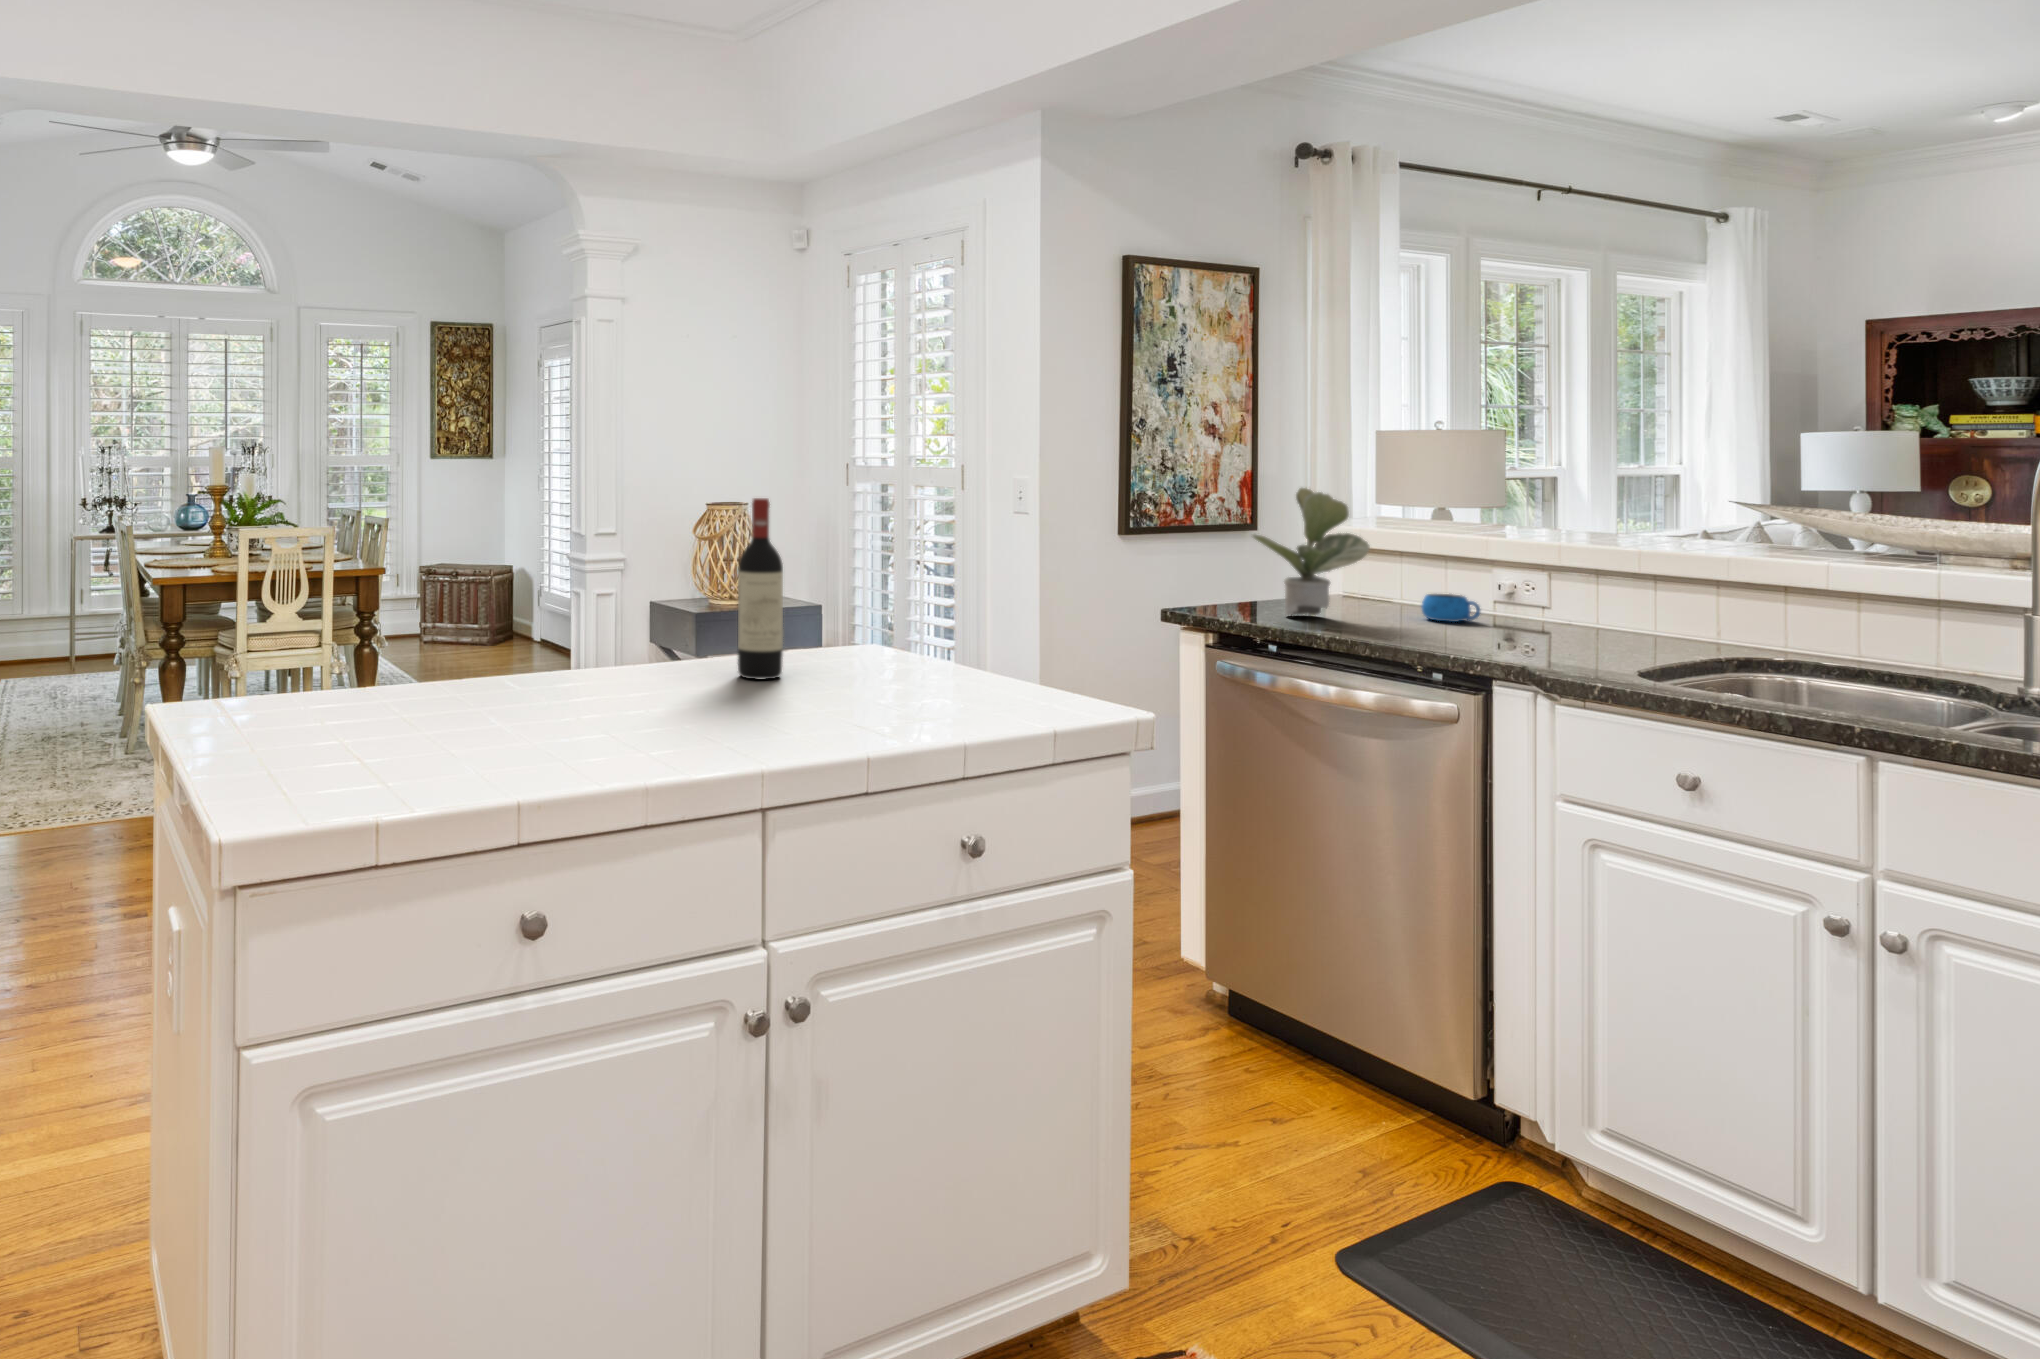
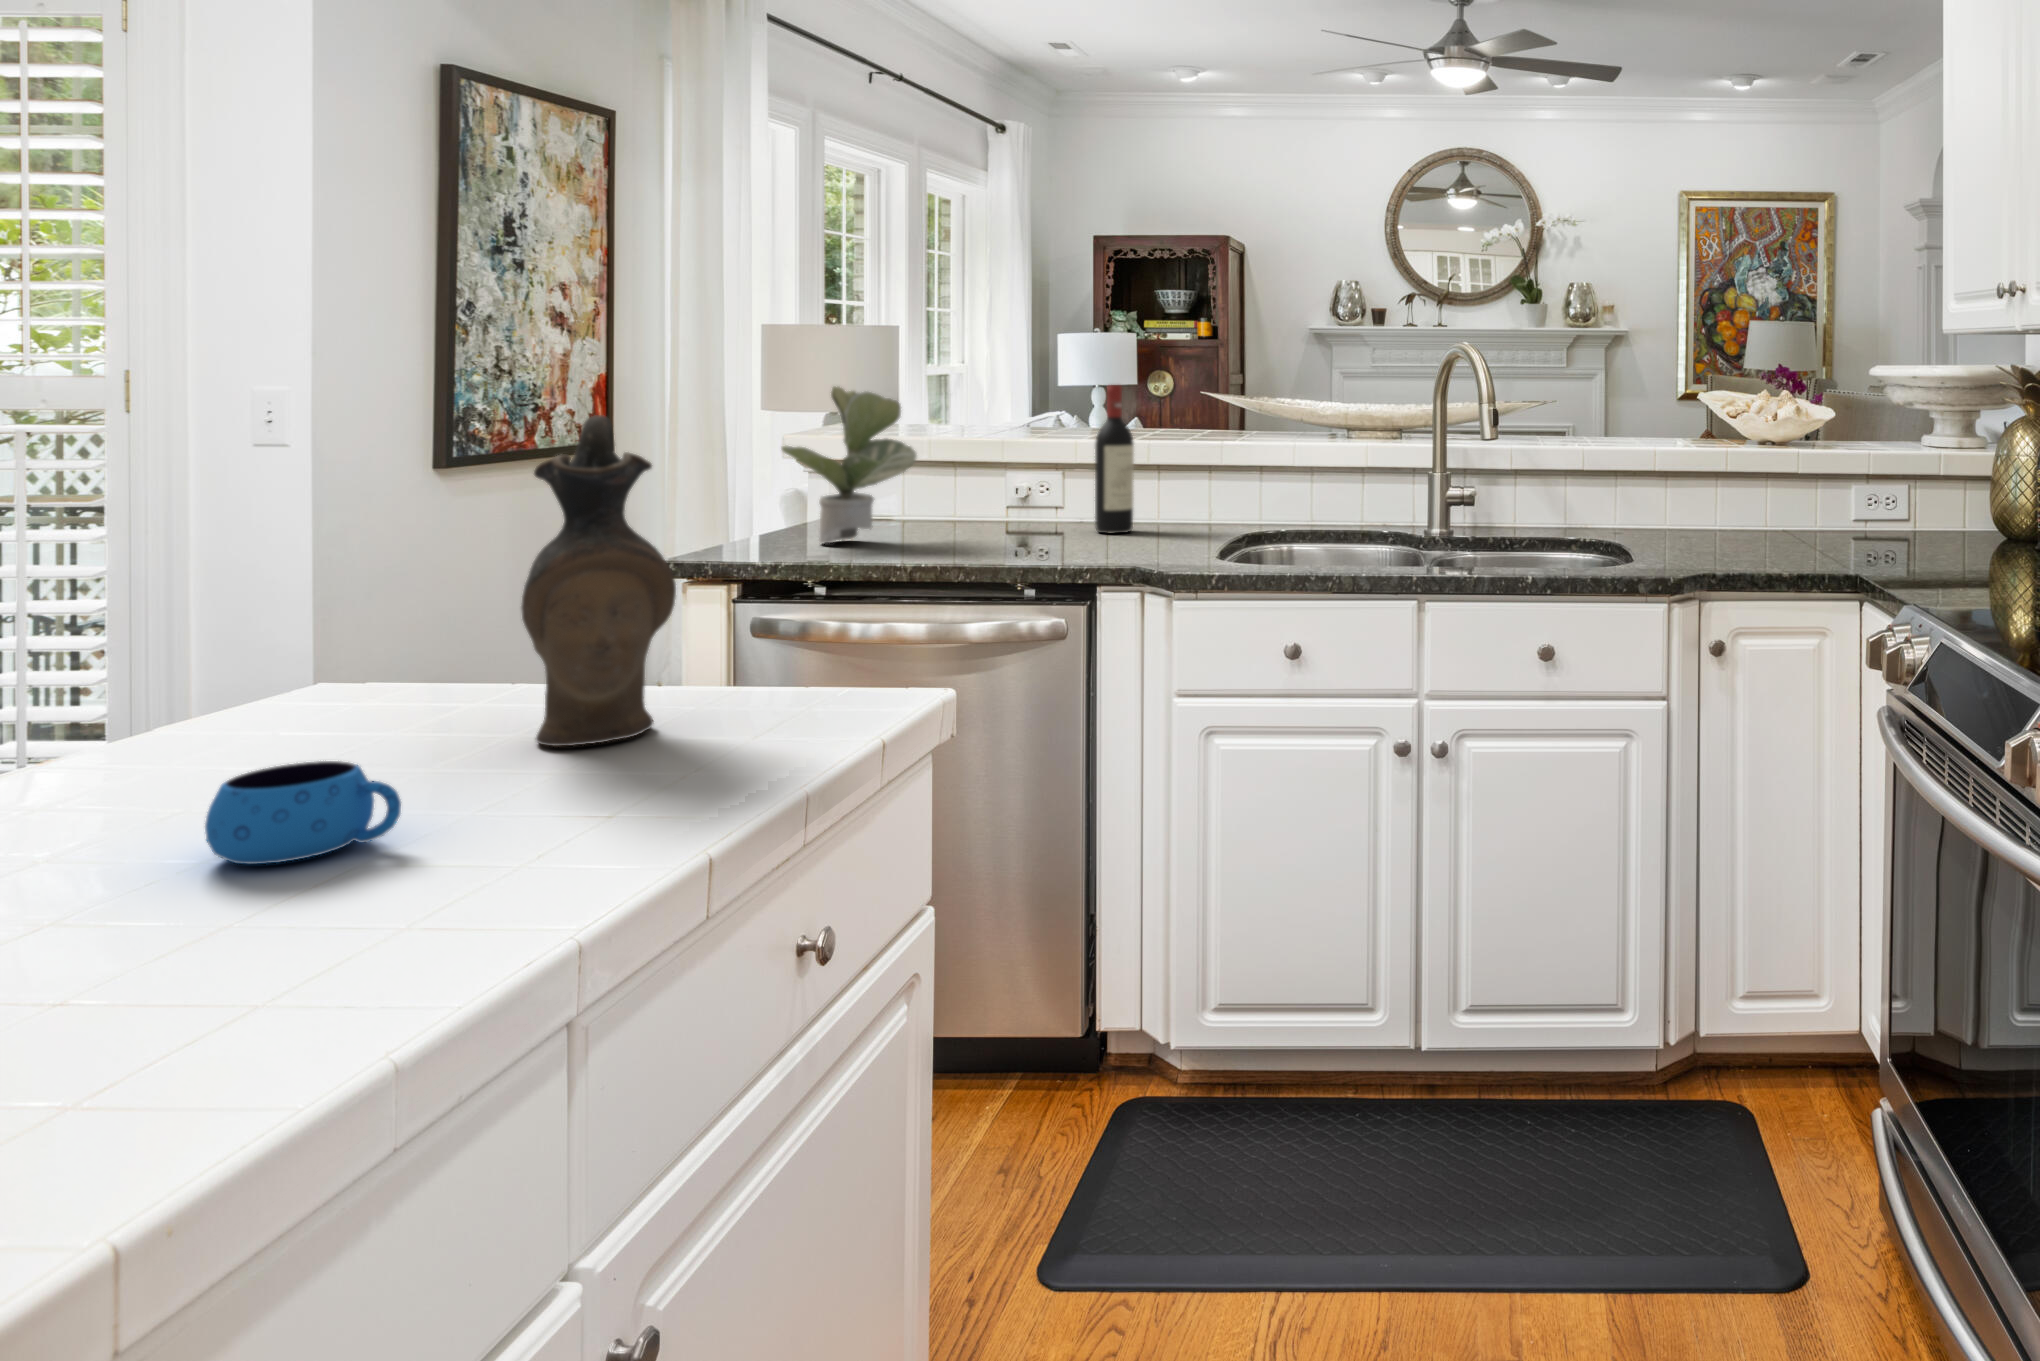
wine bottle: present [738,498,783,680] -> present [1095,385,1134,533]
ceramic pitcher: none [869,504,948,704] -> present [521,415,676,746]
mug: present [1422,594,1480,622] -> present [205,761,401,864]

